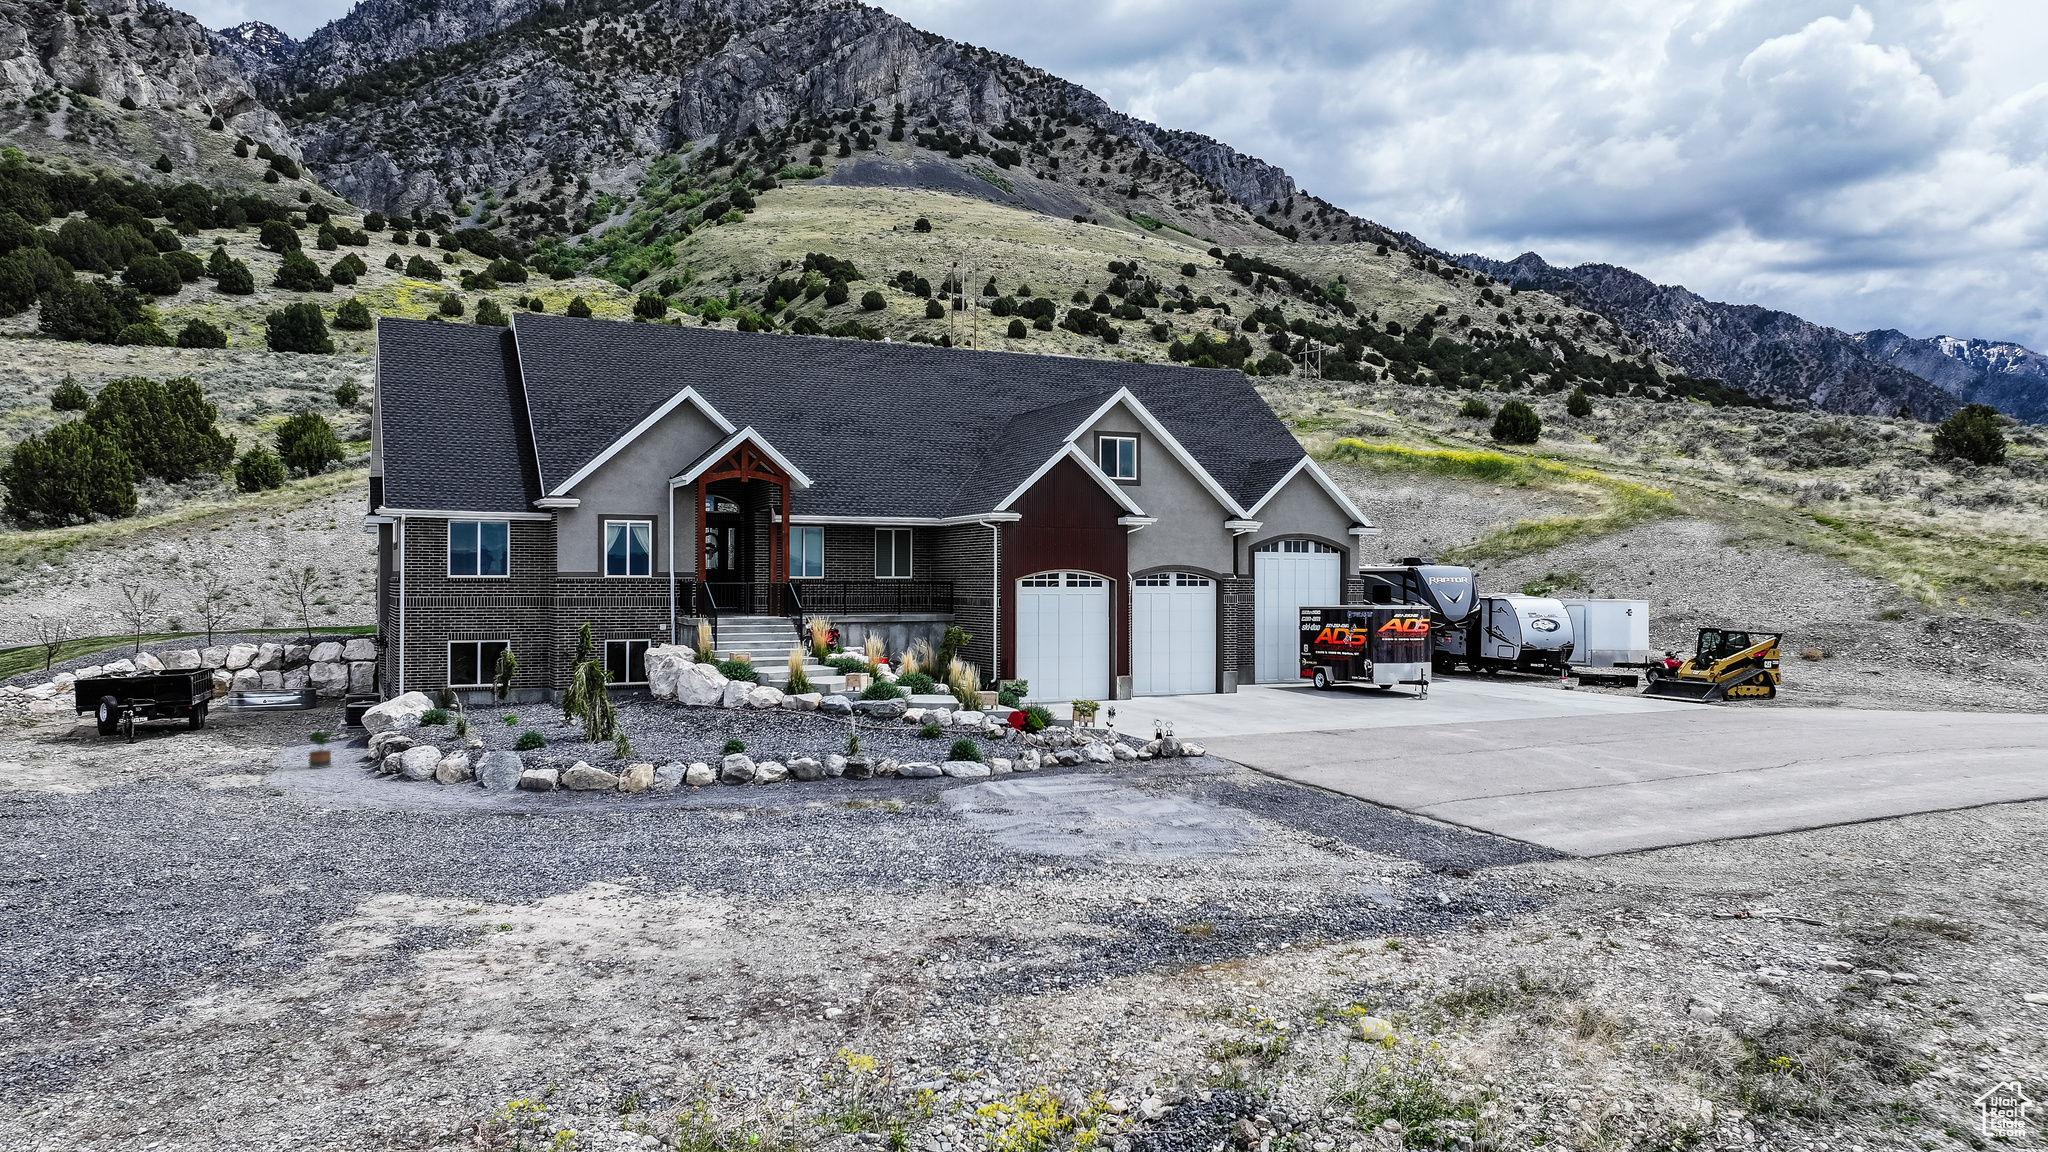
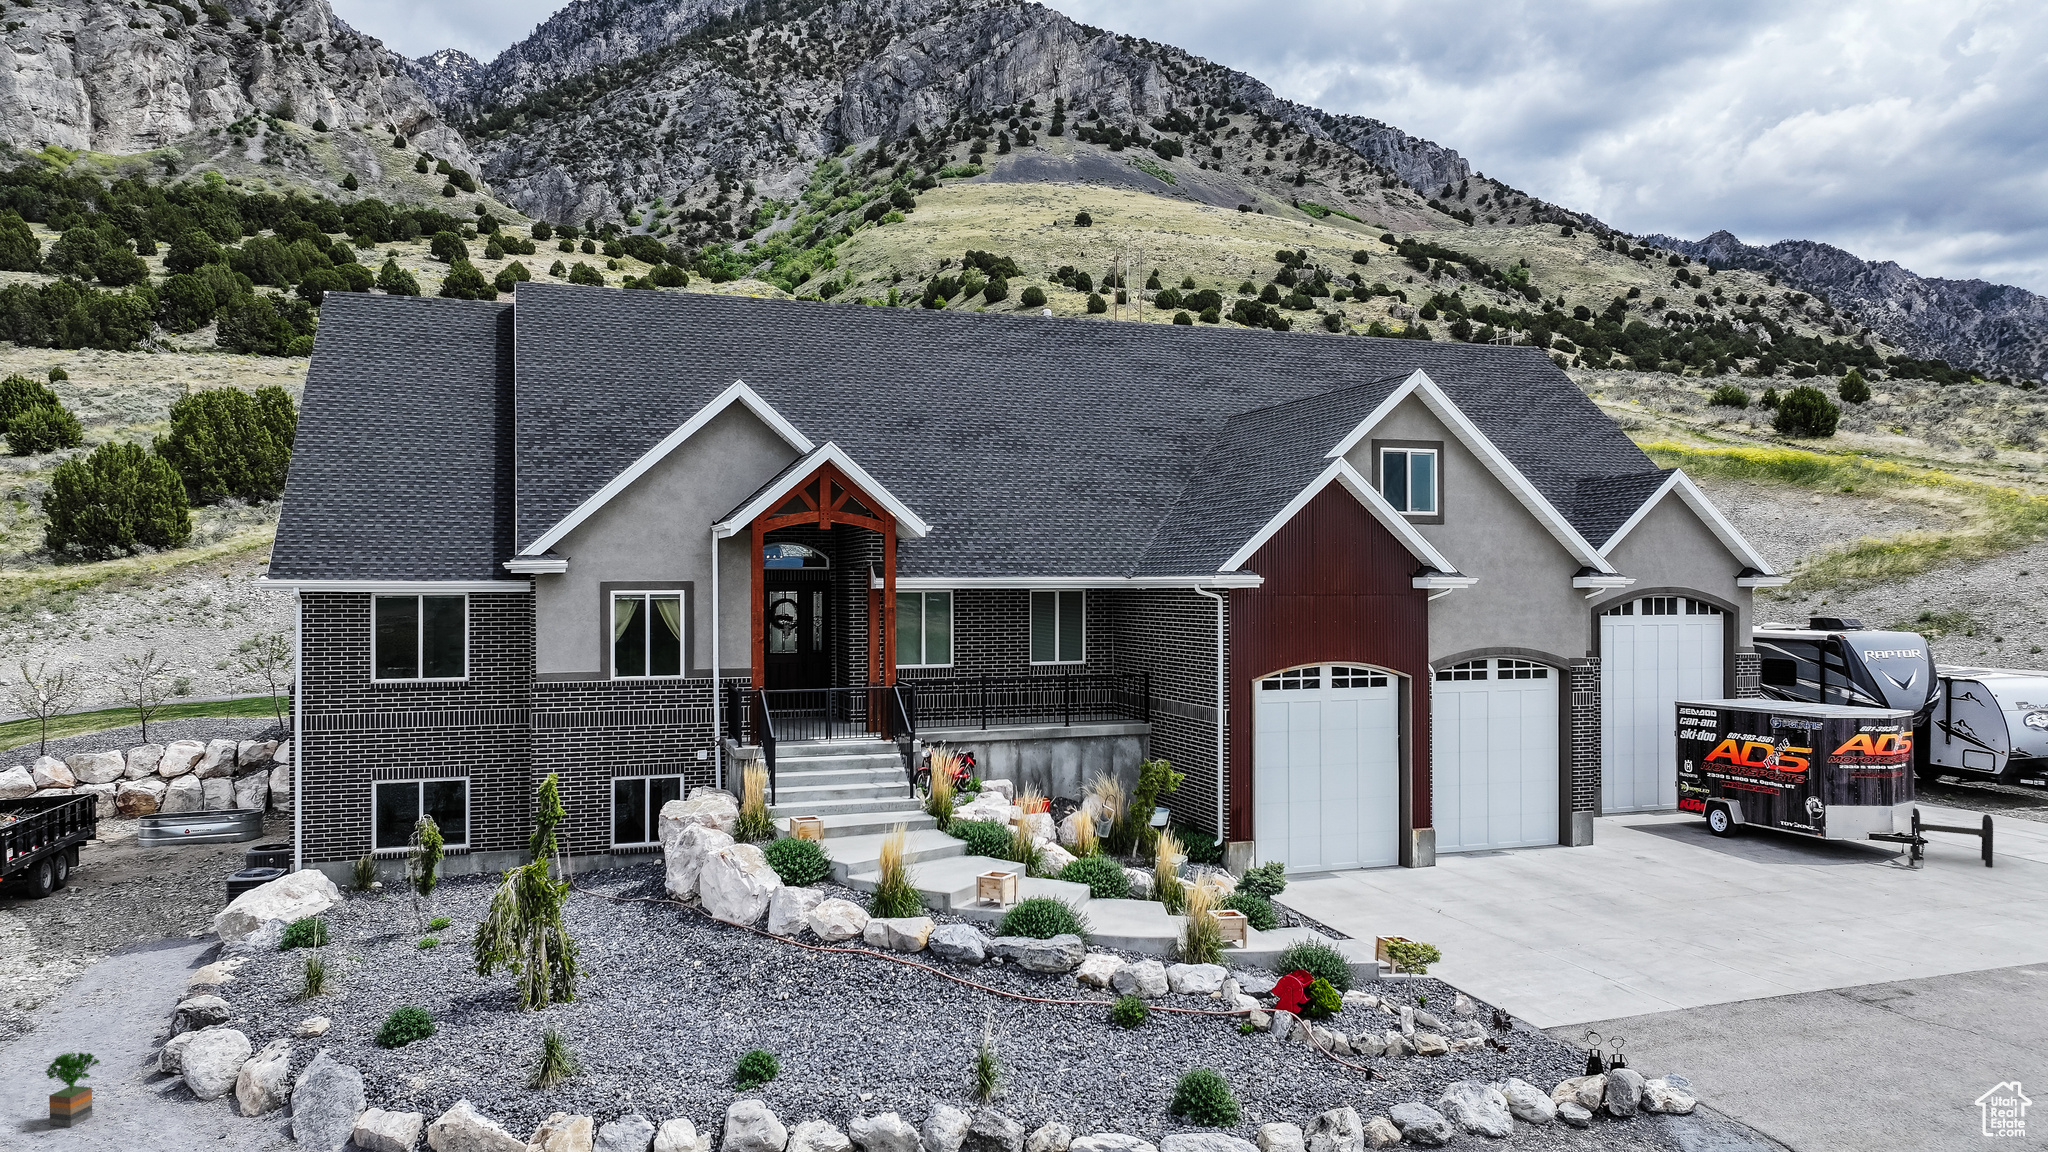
bench: none [1424,664,1469,697] -> present [1910,808,1993,867]

